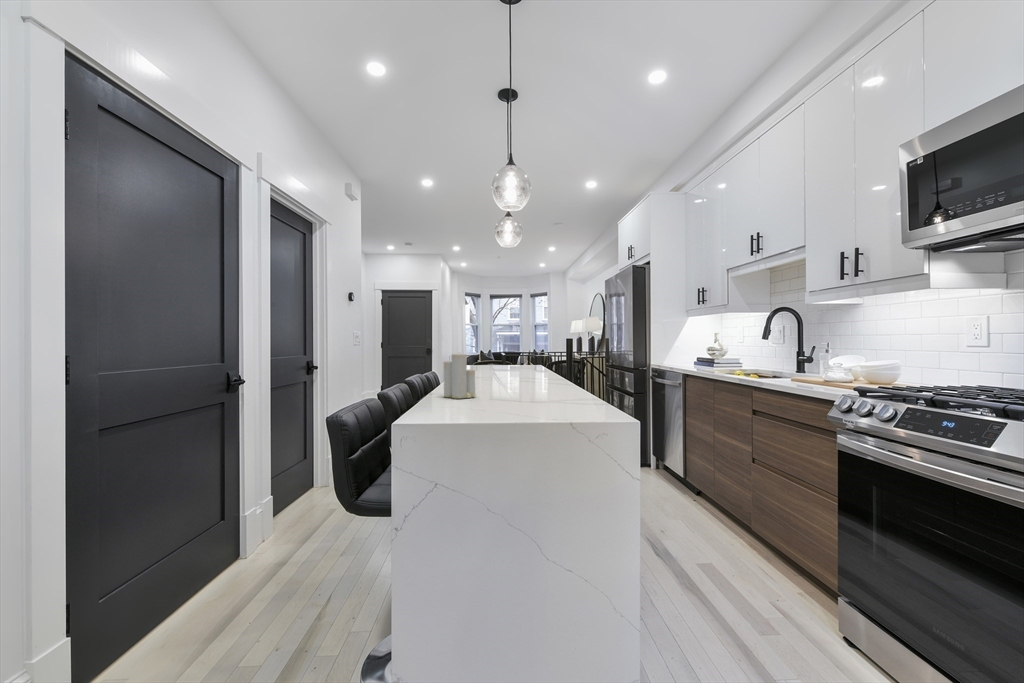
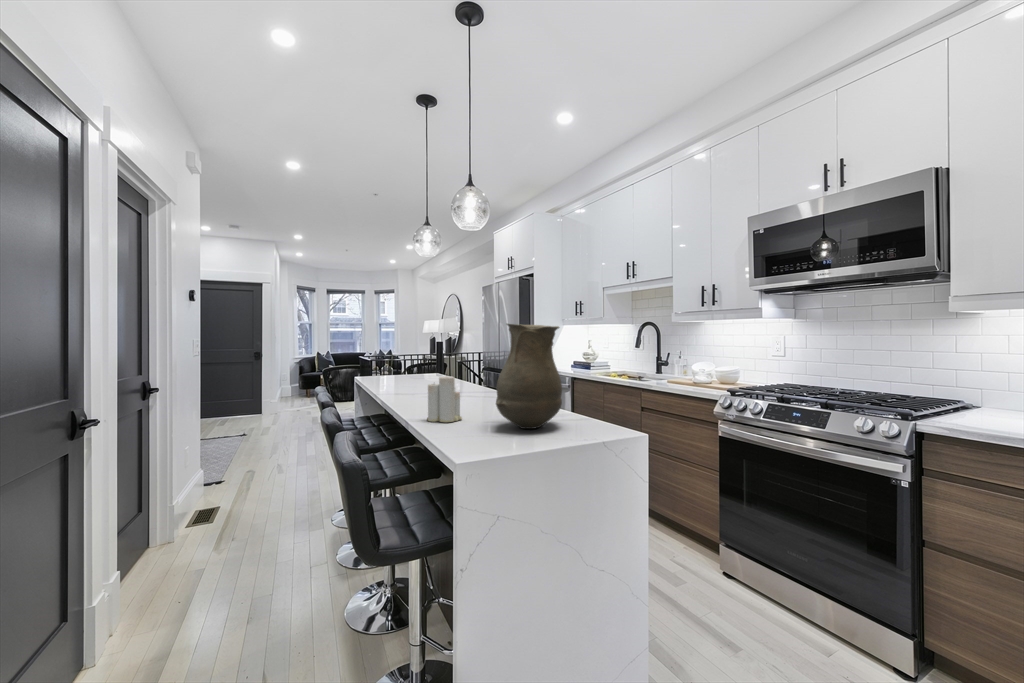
vase: none [481,295,563,408] -> present [496,324,562,429]

